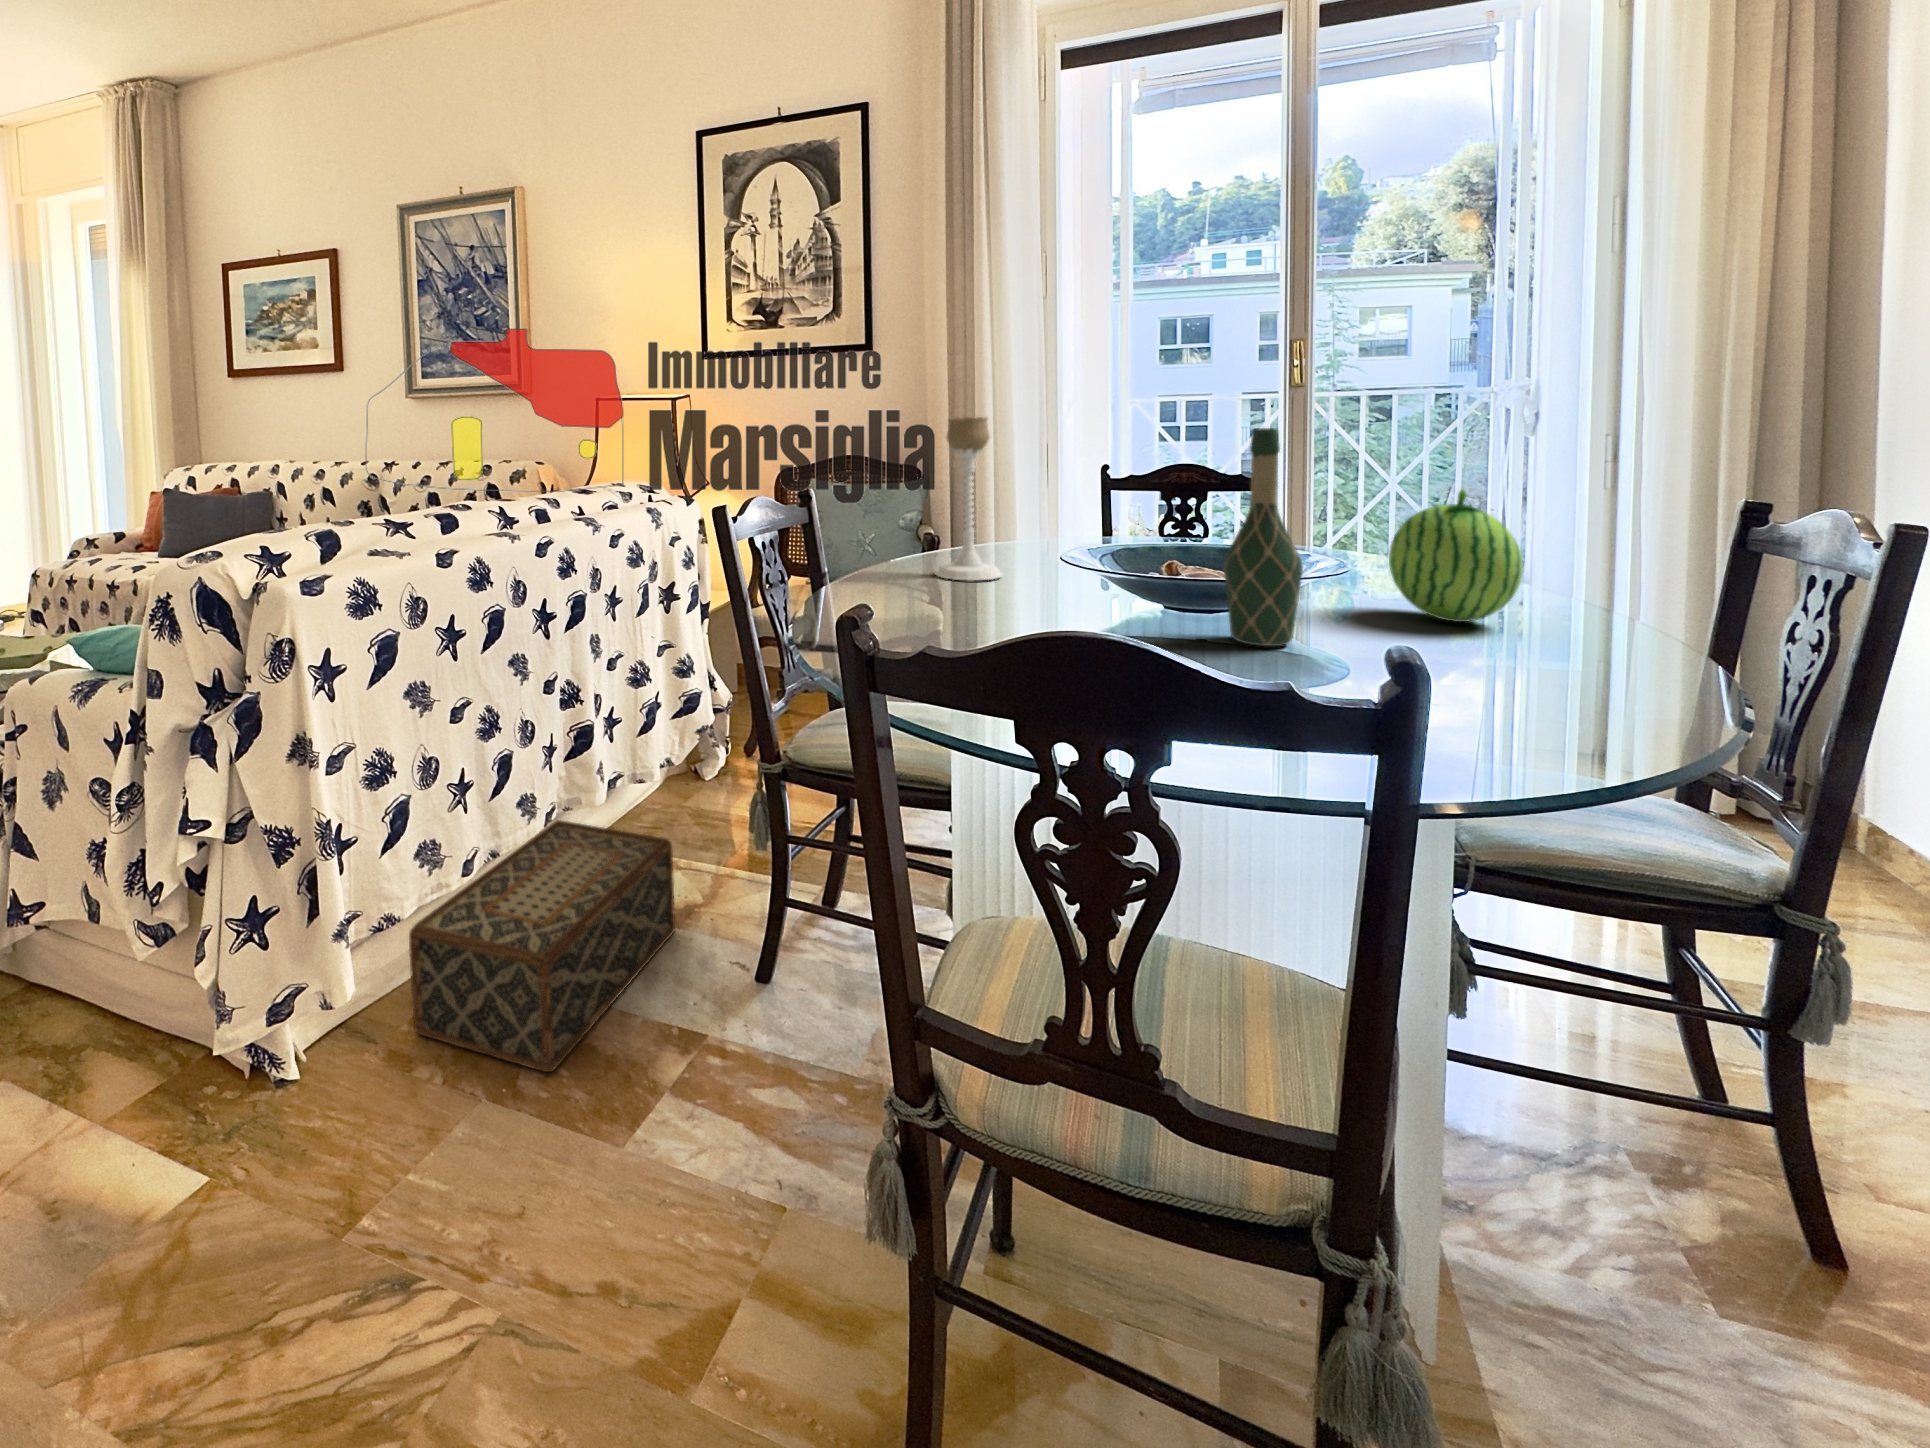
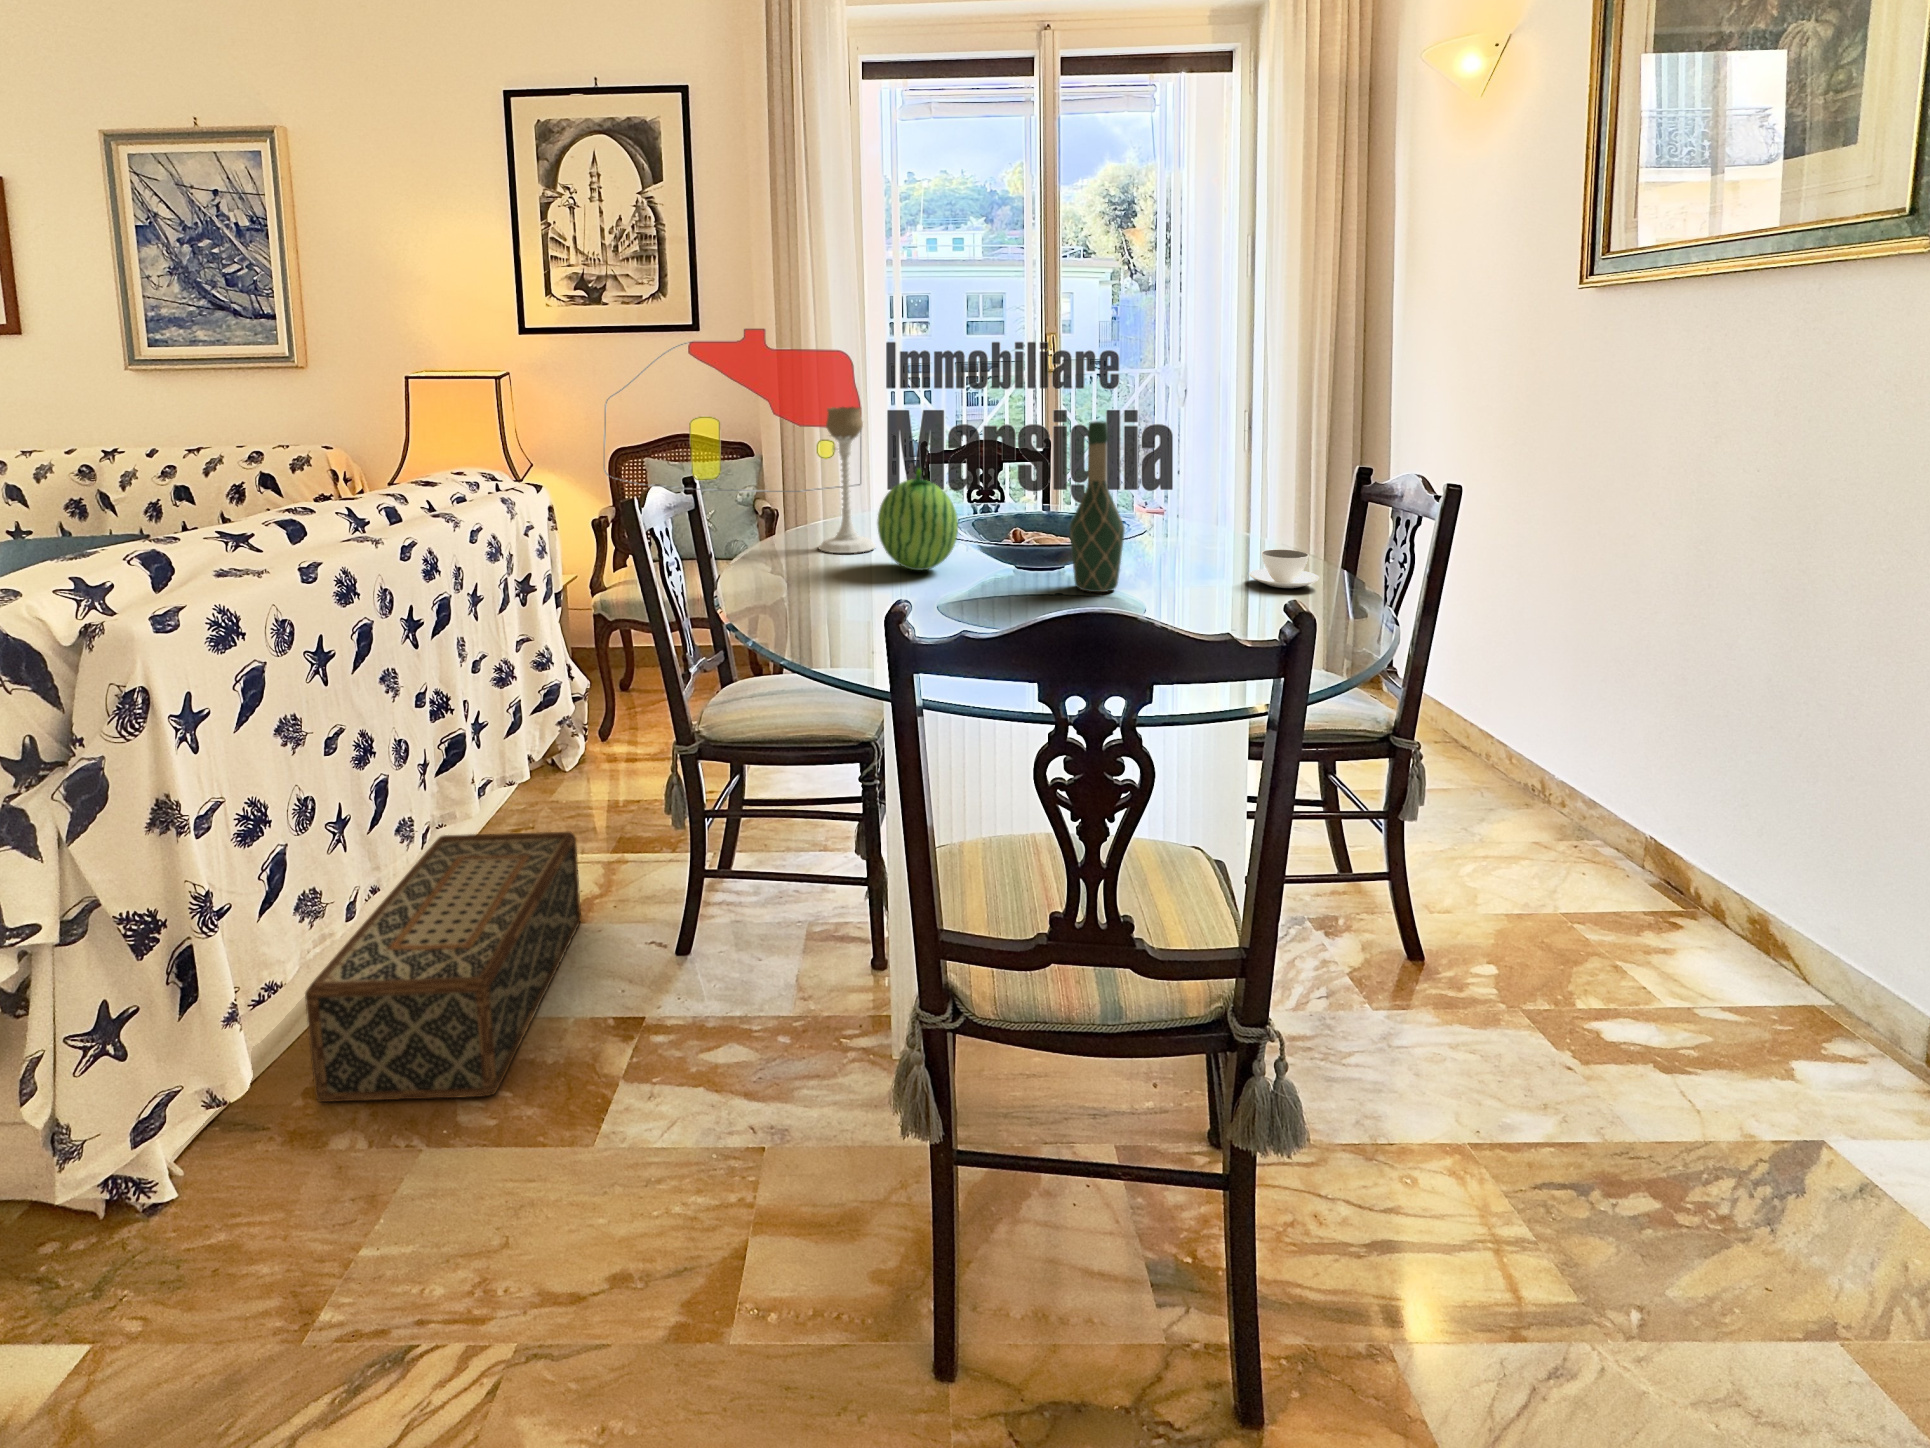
fruit: present [1389,490,1523,622] -> present [877,469,958,571]
cup: none [1516,612,1642,668] -> present [1249,549,1319,588]

